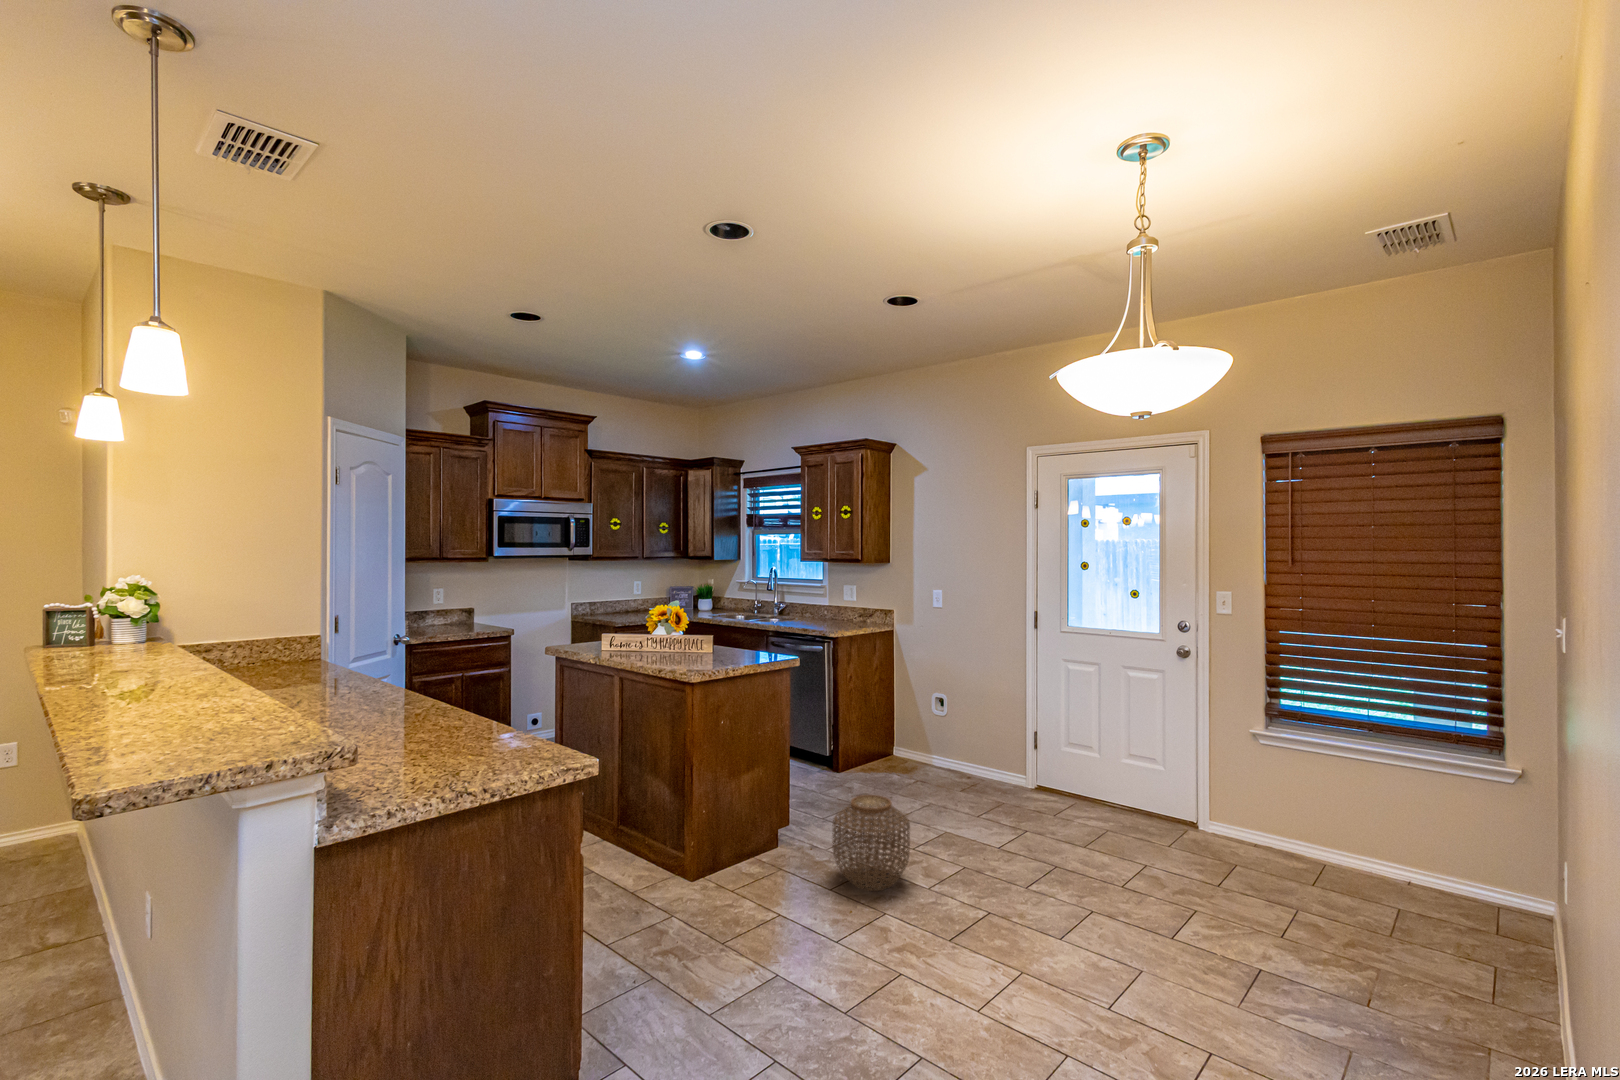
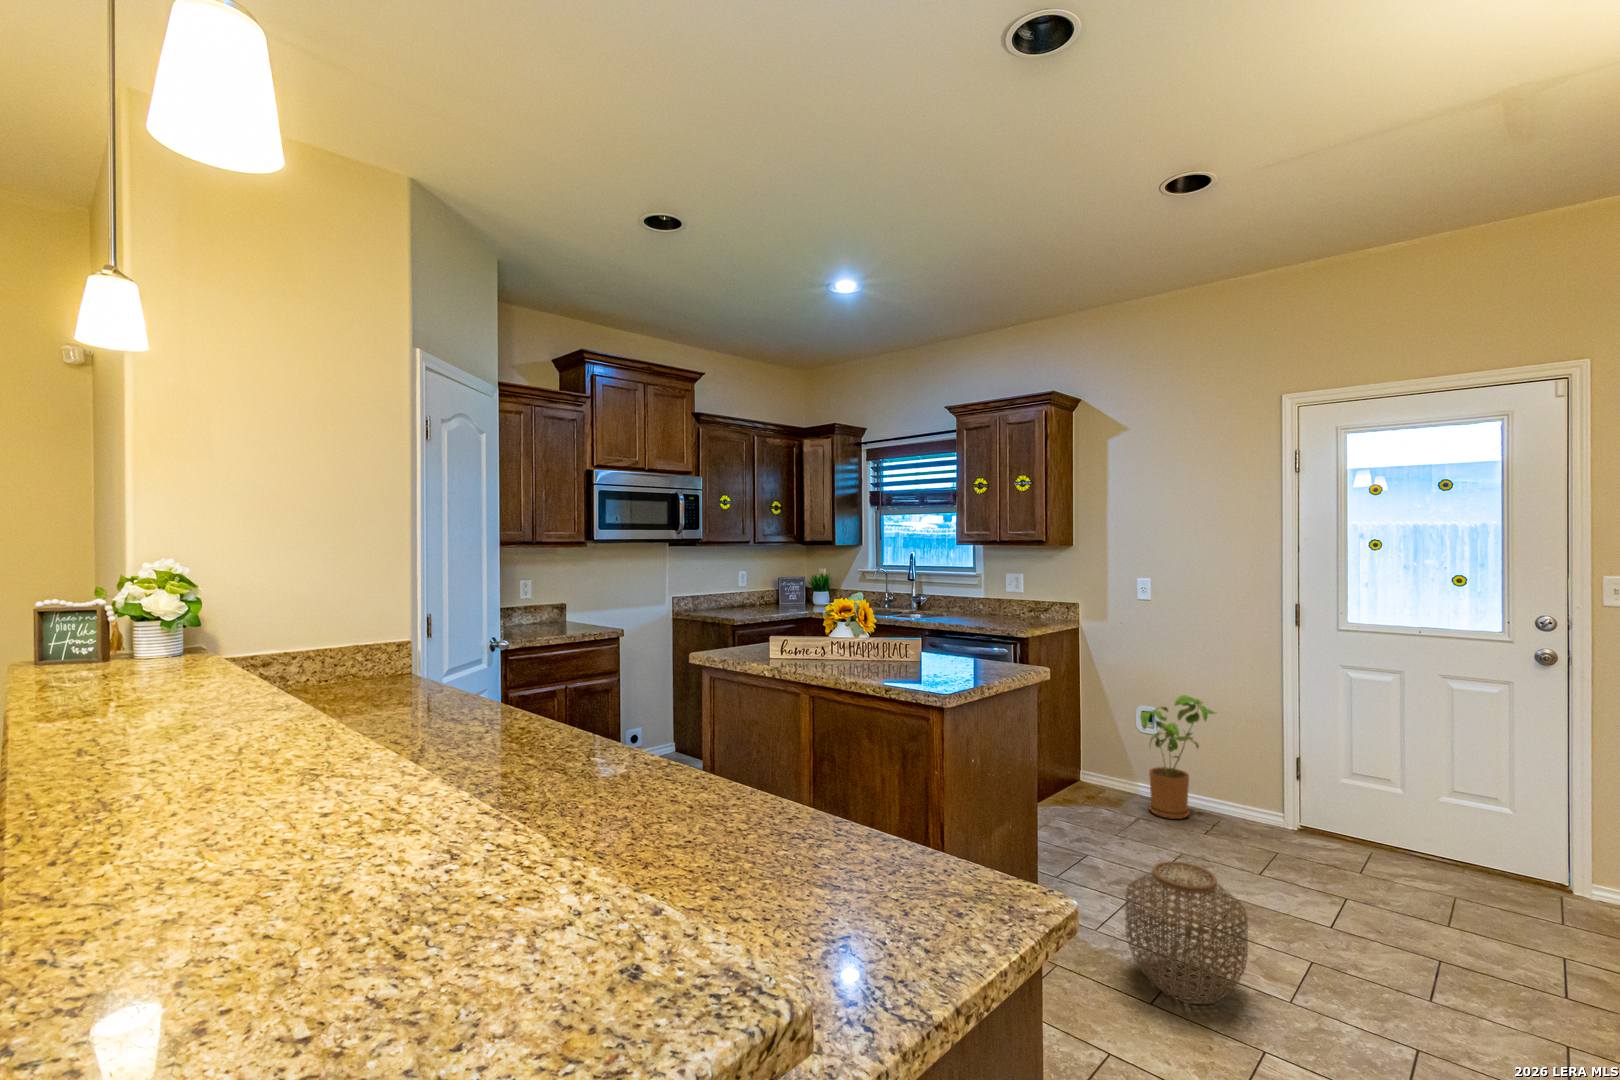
house plant: none [928,684,984,782] -> present [1140,695,1214,819]

